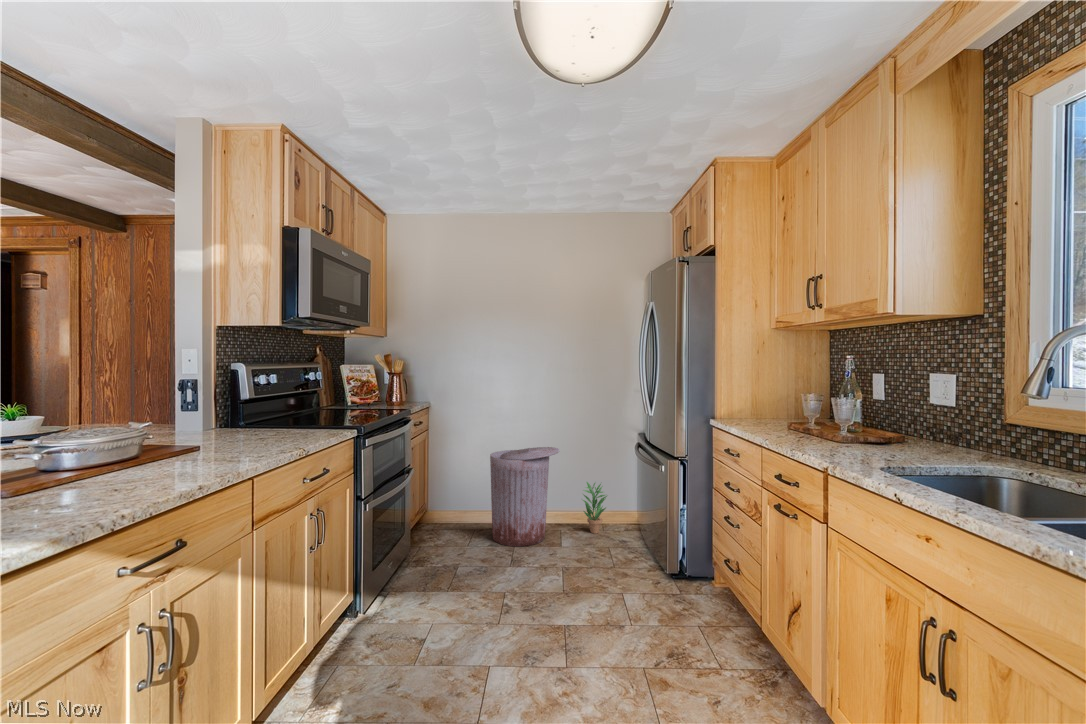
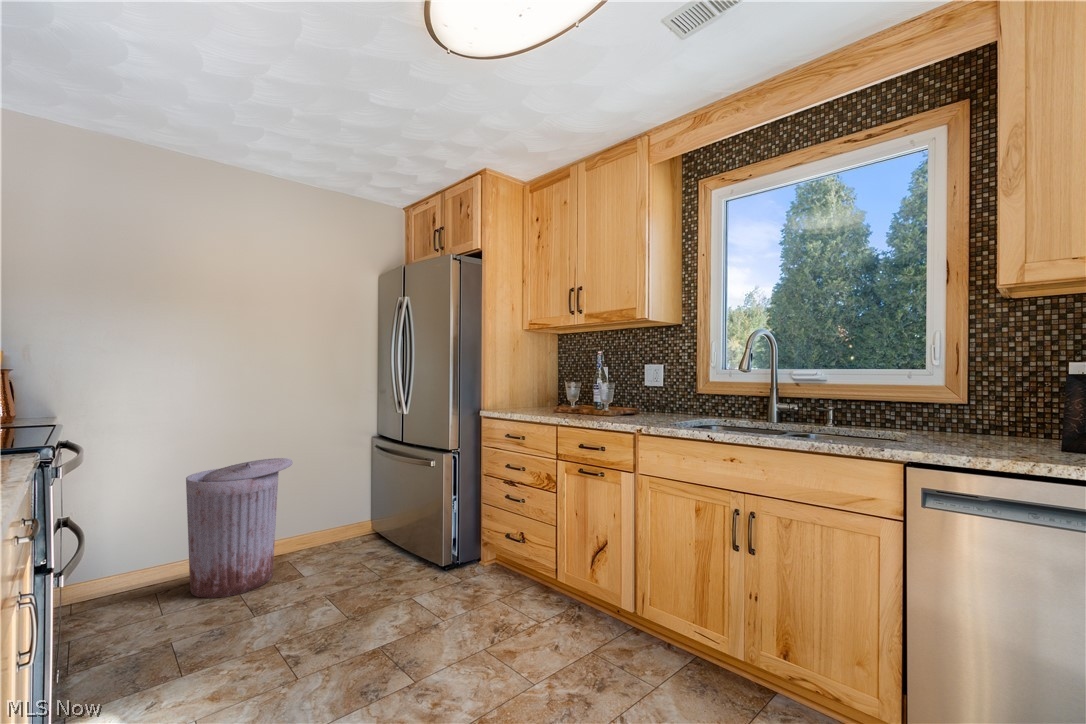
potted plant: present [583,482,607,534] -> none [313,490,348,552]

